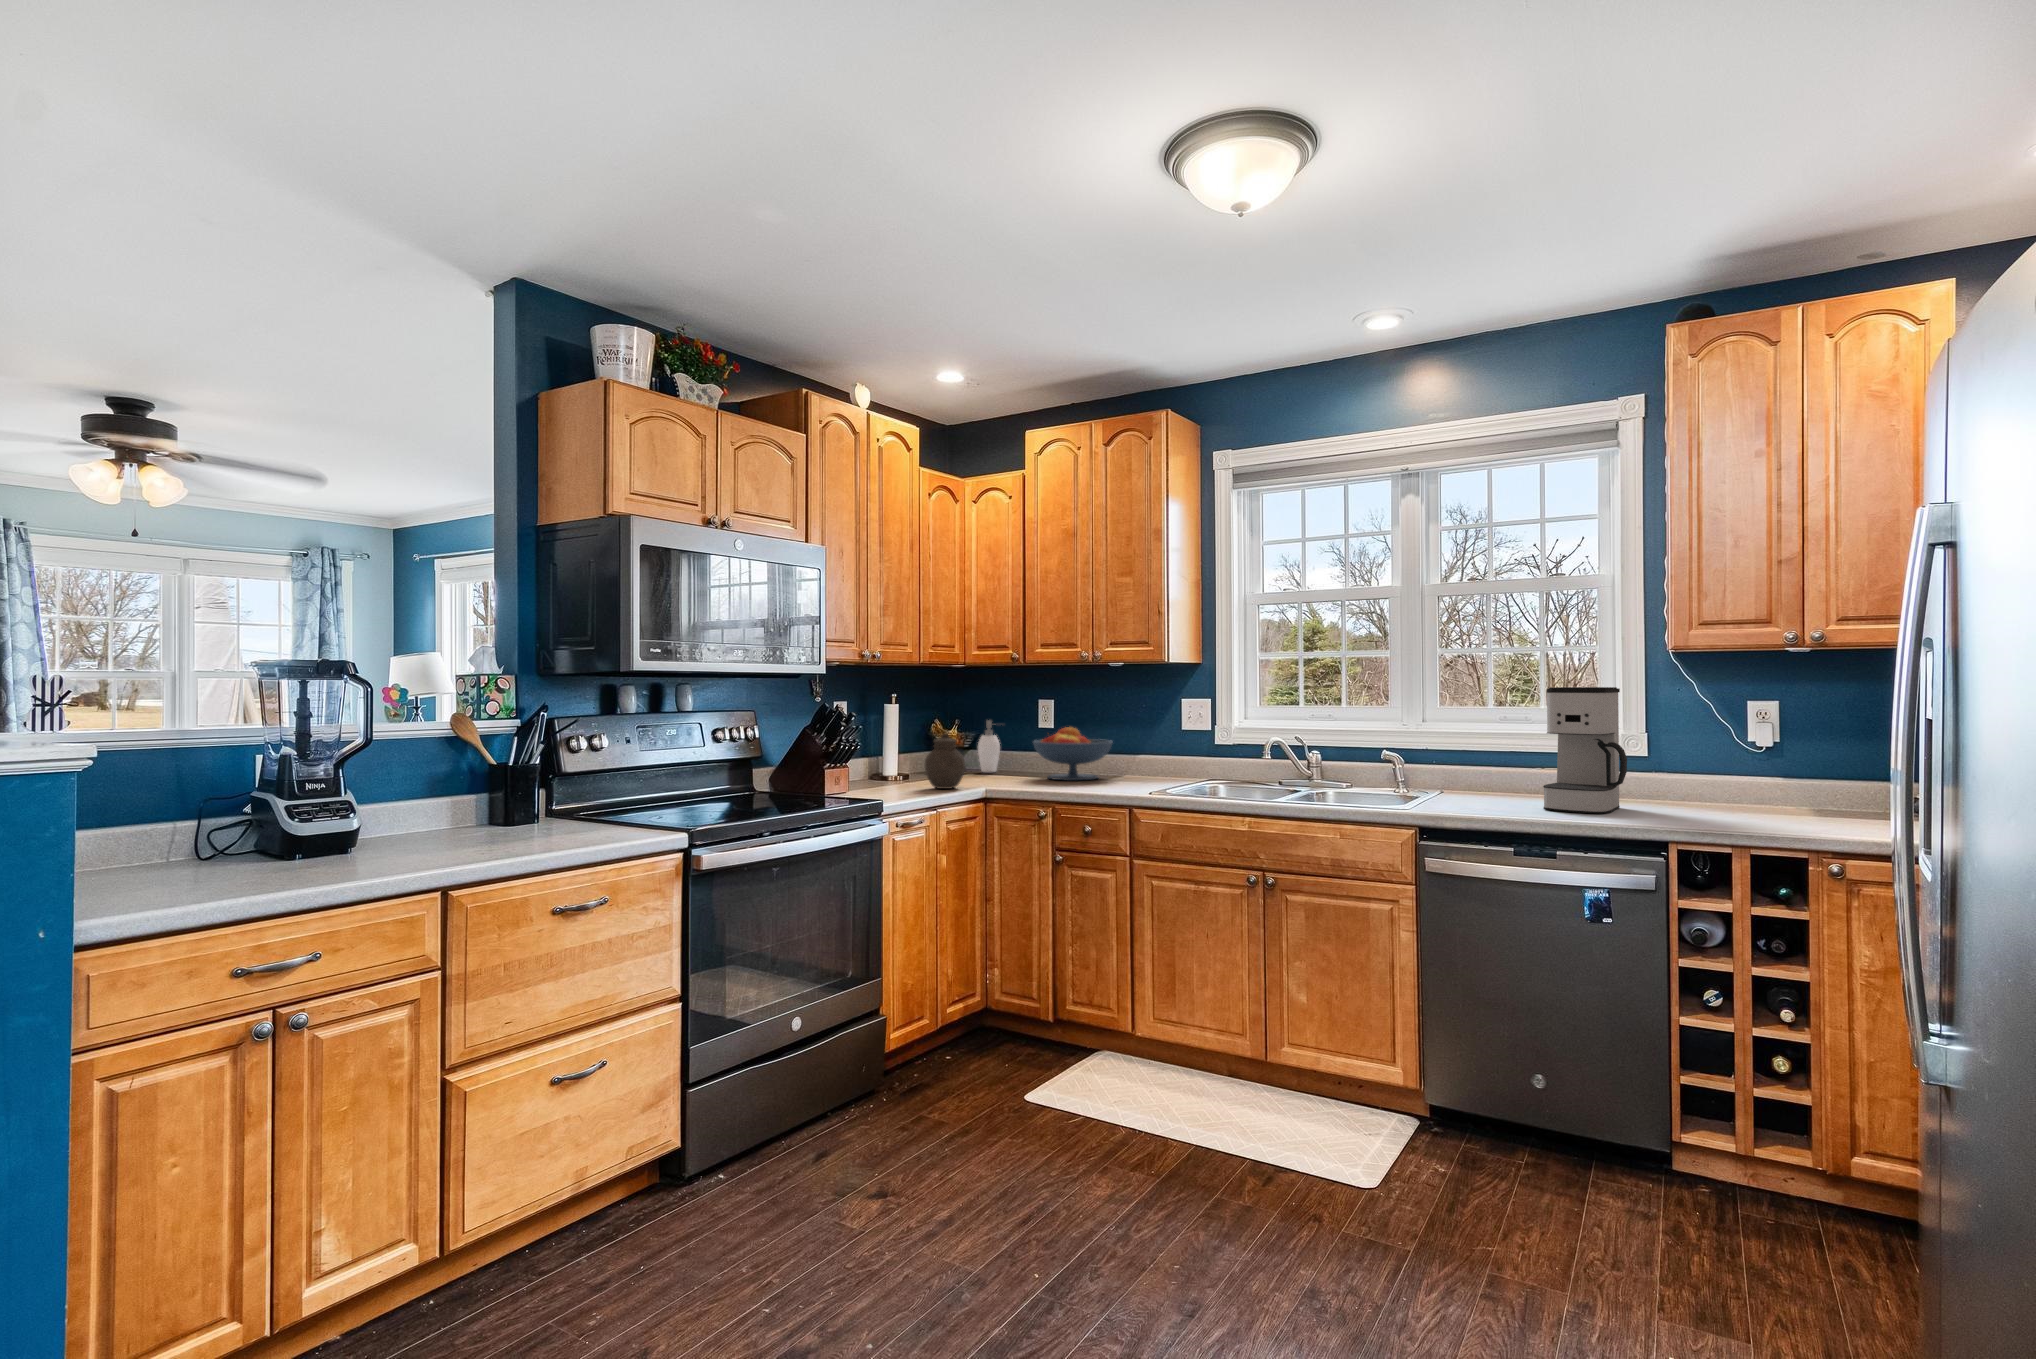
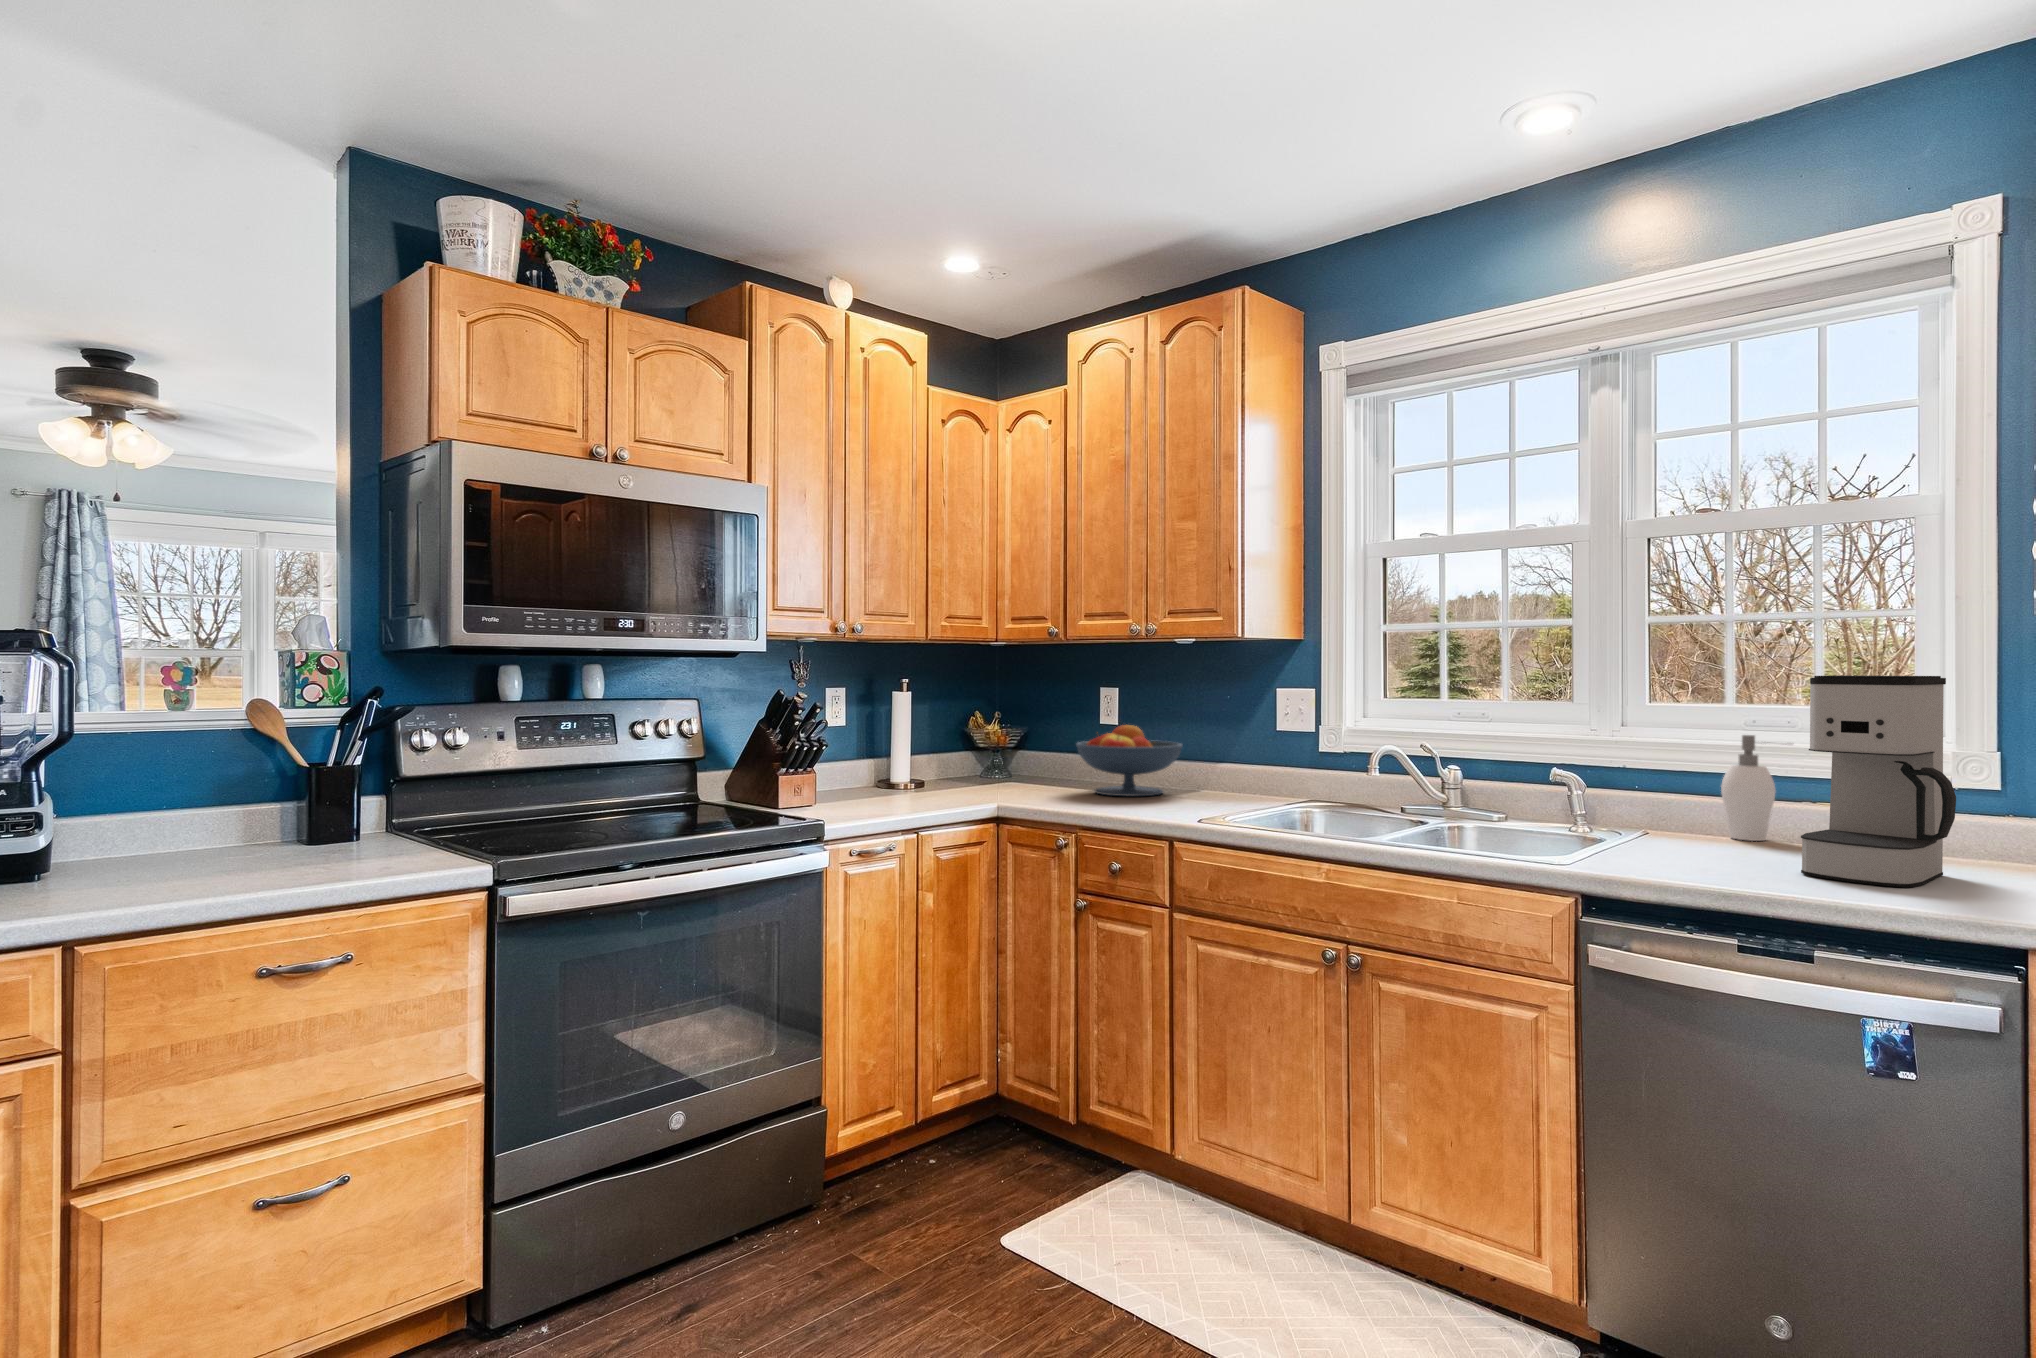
soap dispenser: present [978,720,1000,772] -> present [1721,735,1775,841]
jar: present [925,734,965,789] -> none [917,732,970,805]

